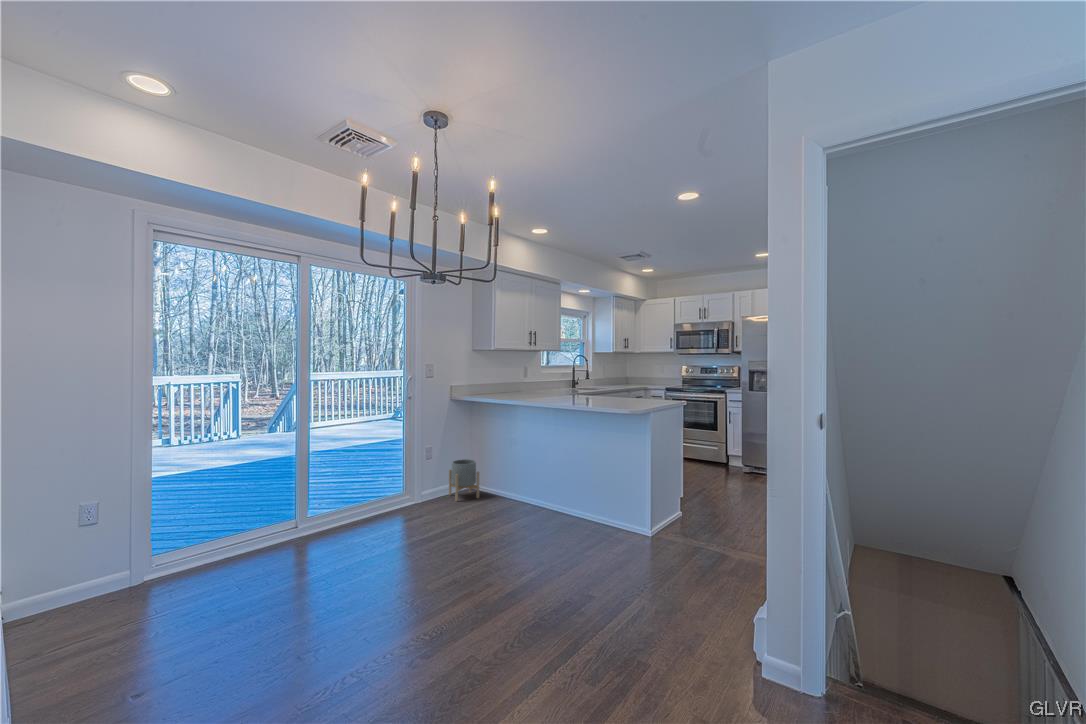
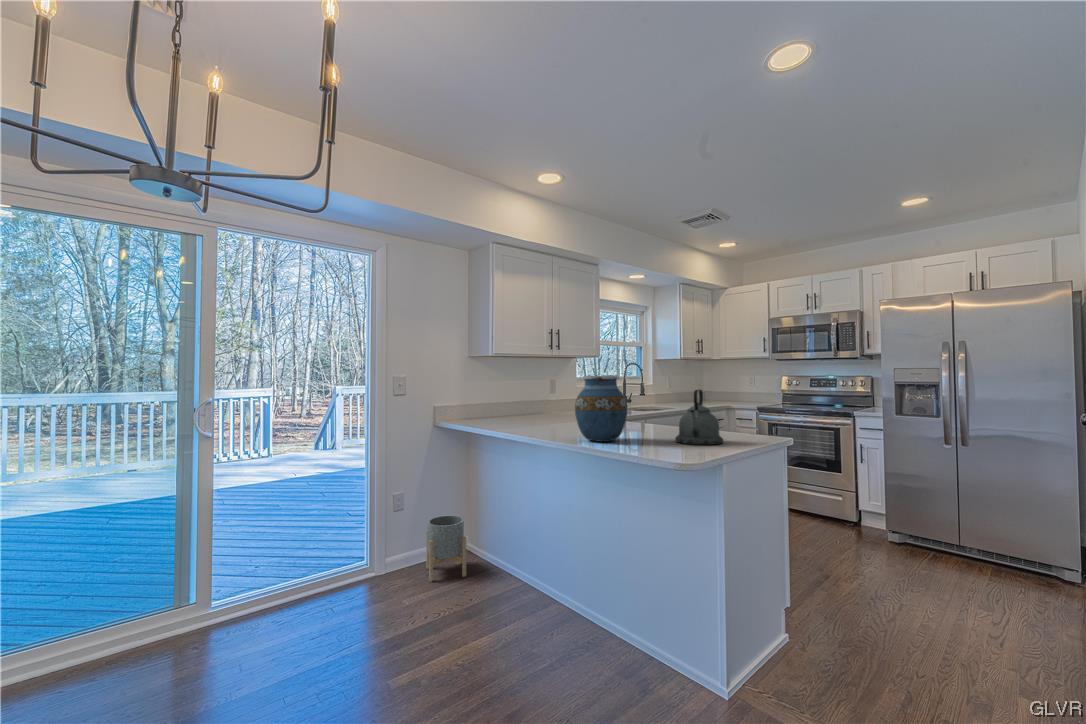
vase: none [562,365,593,404] -> present [575,376,627,442]
kettle: none [621,374,648,405] -> present [675,390,723,445]

